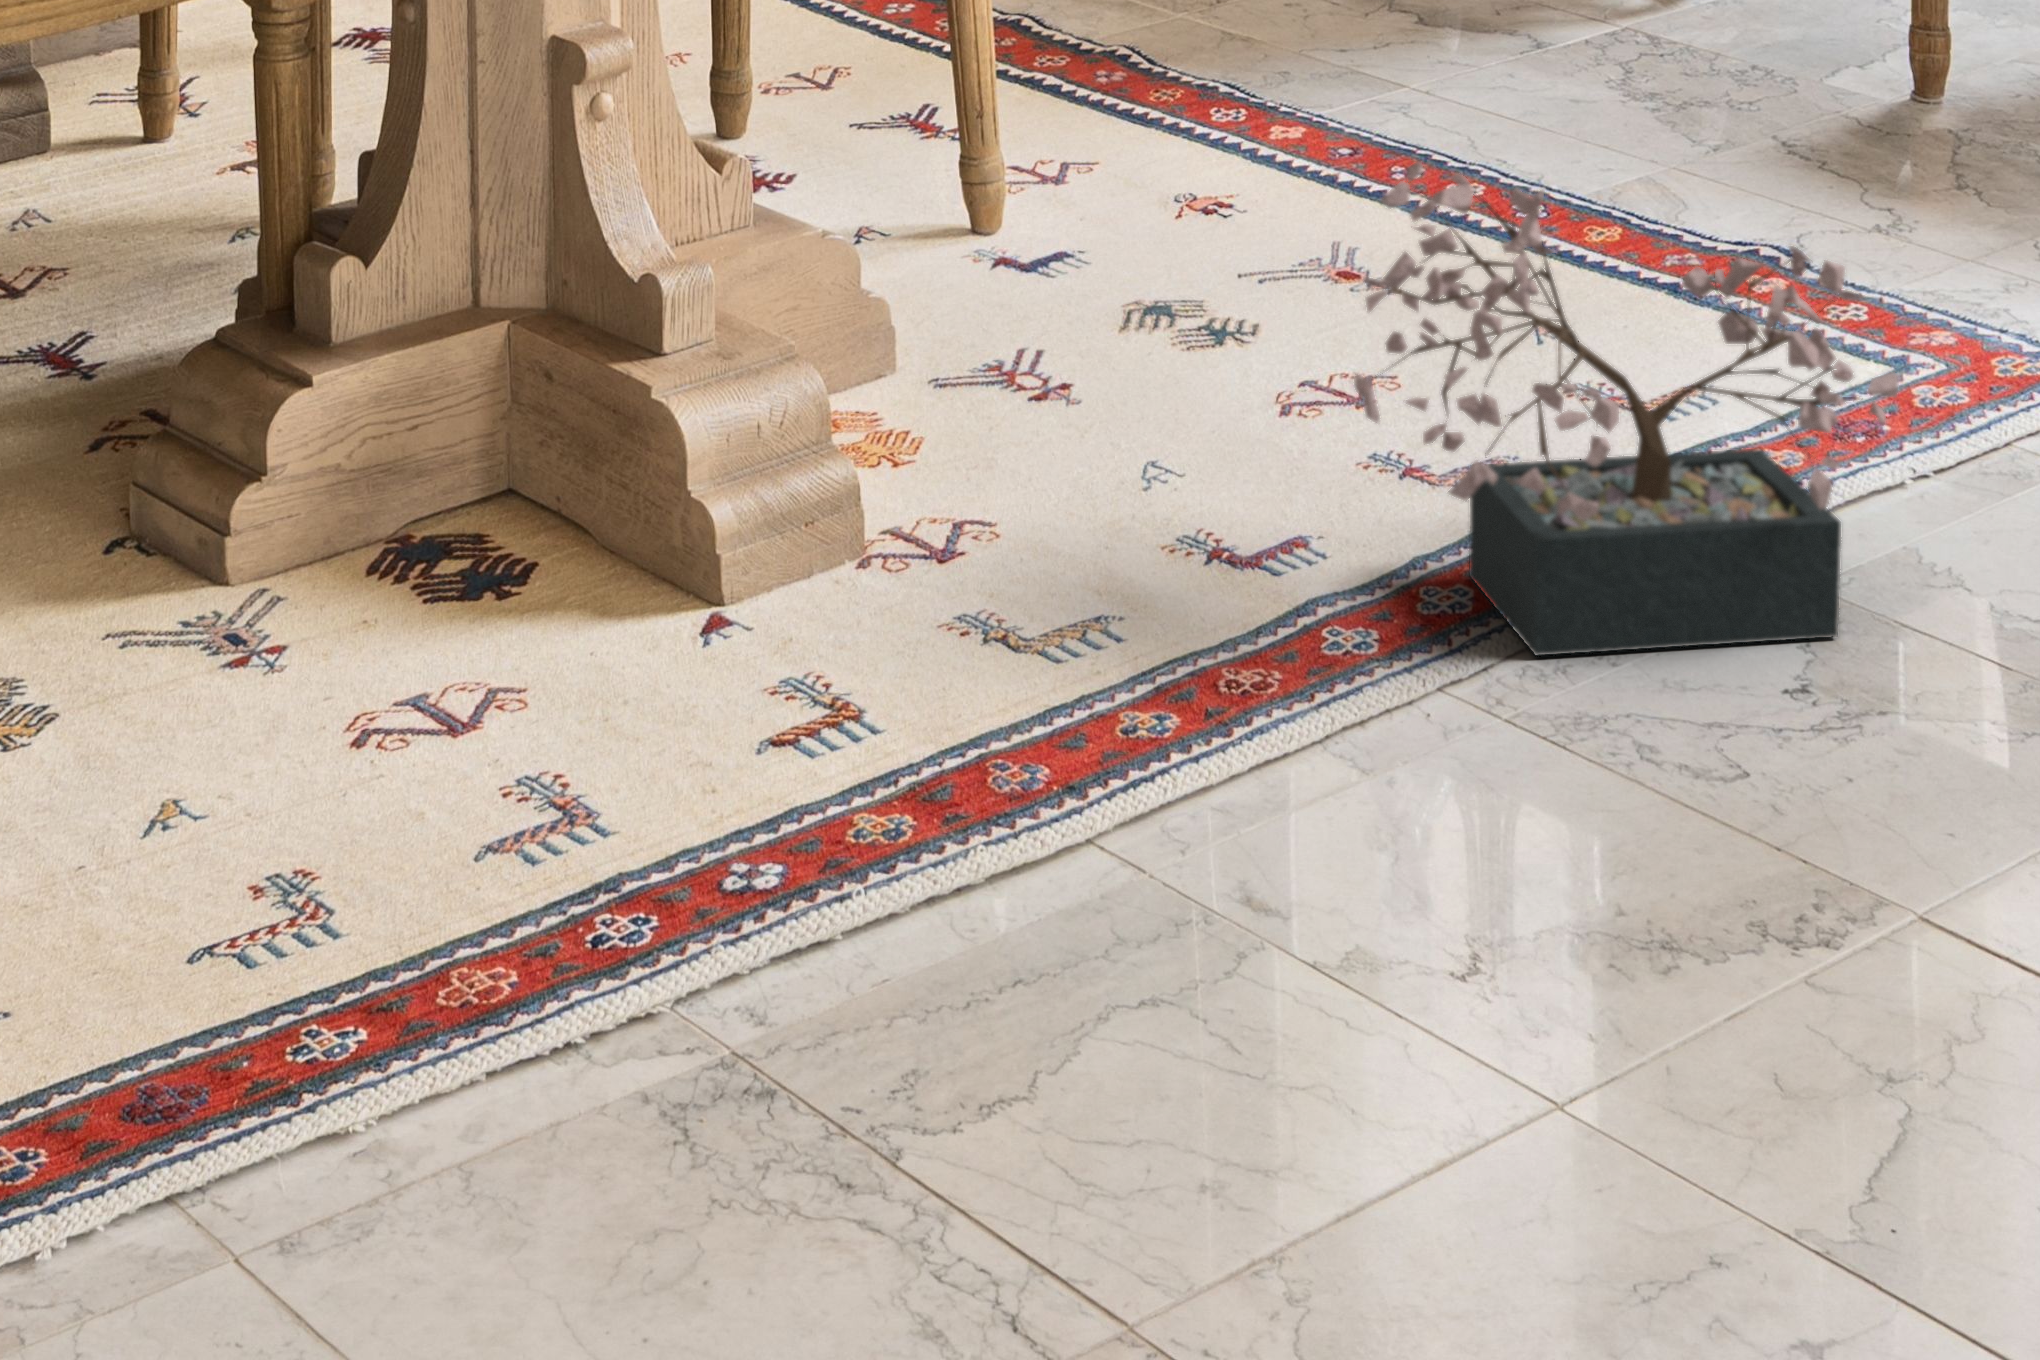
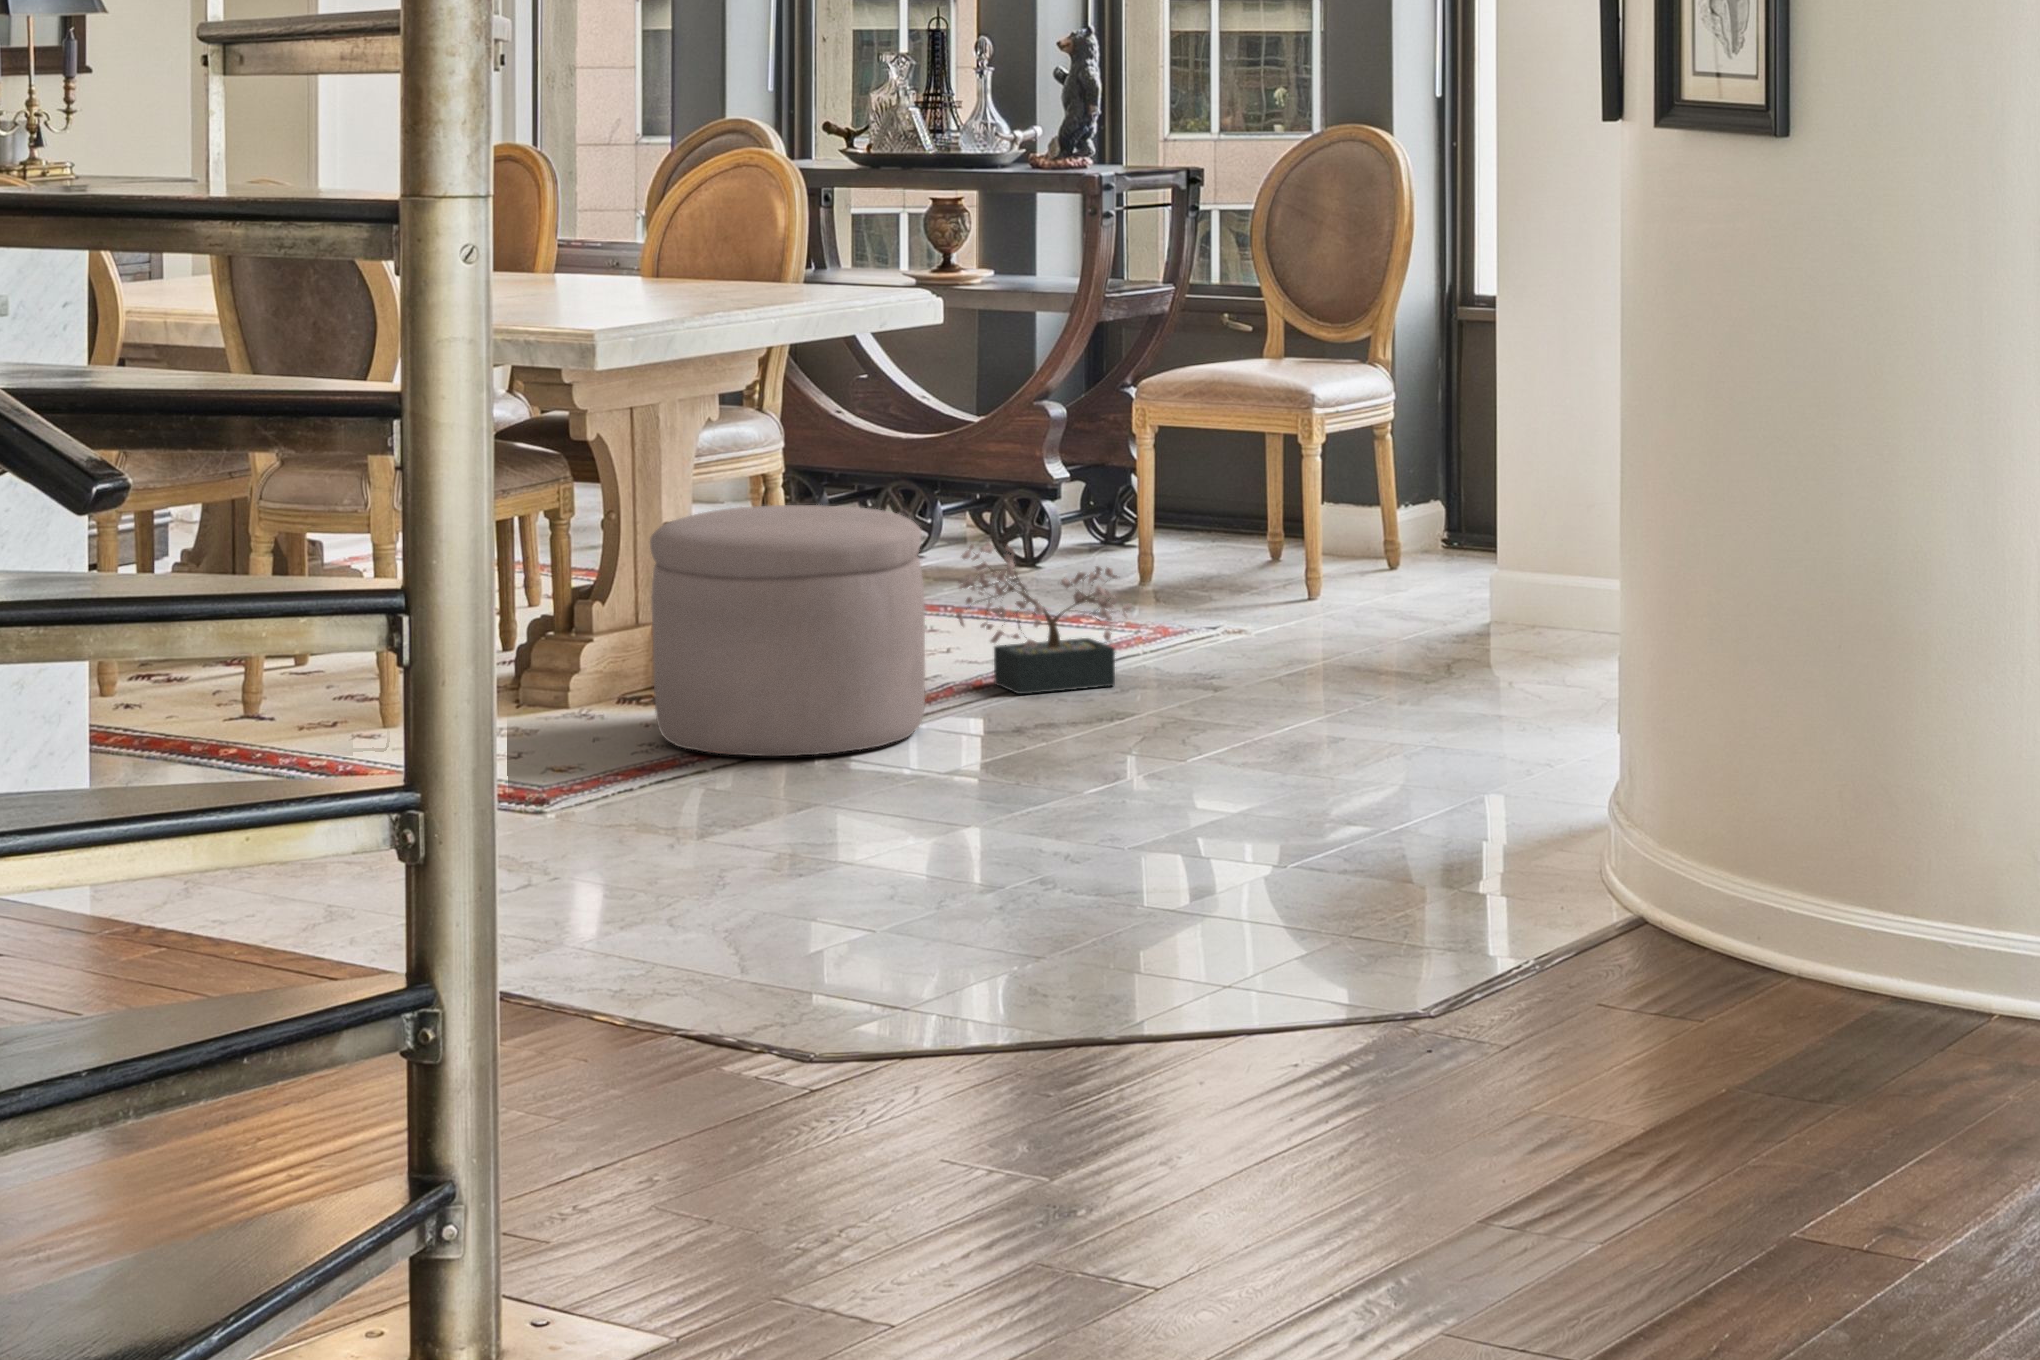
ottoman: none [342,62,1208,1018] -> present [650,505,925,756]

